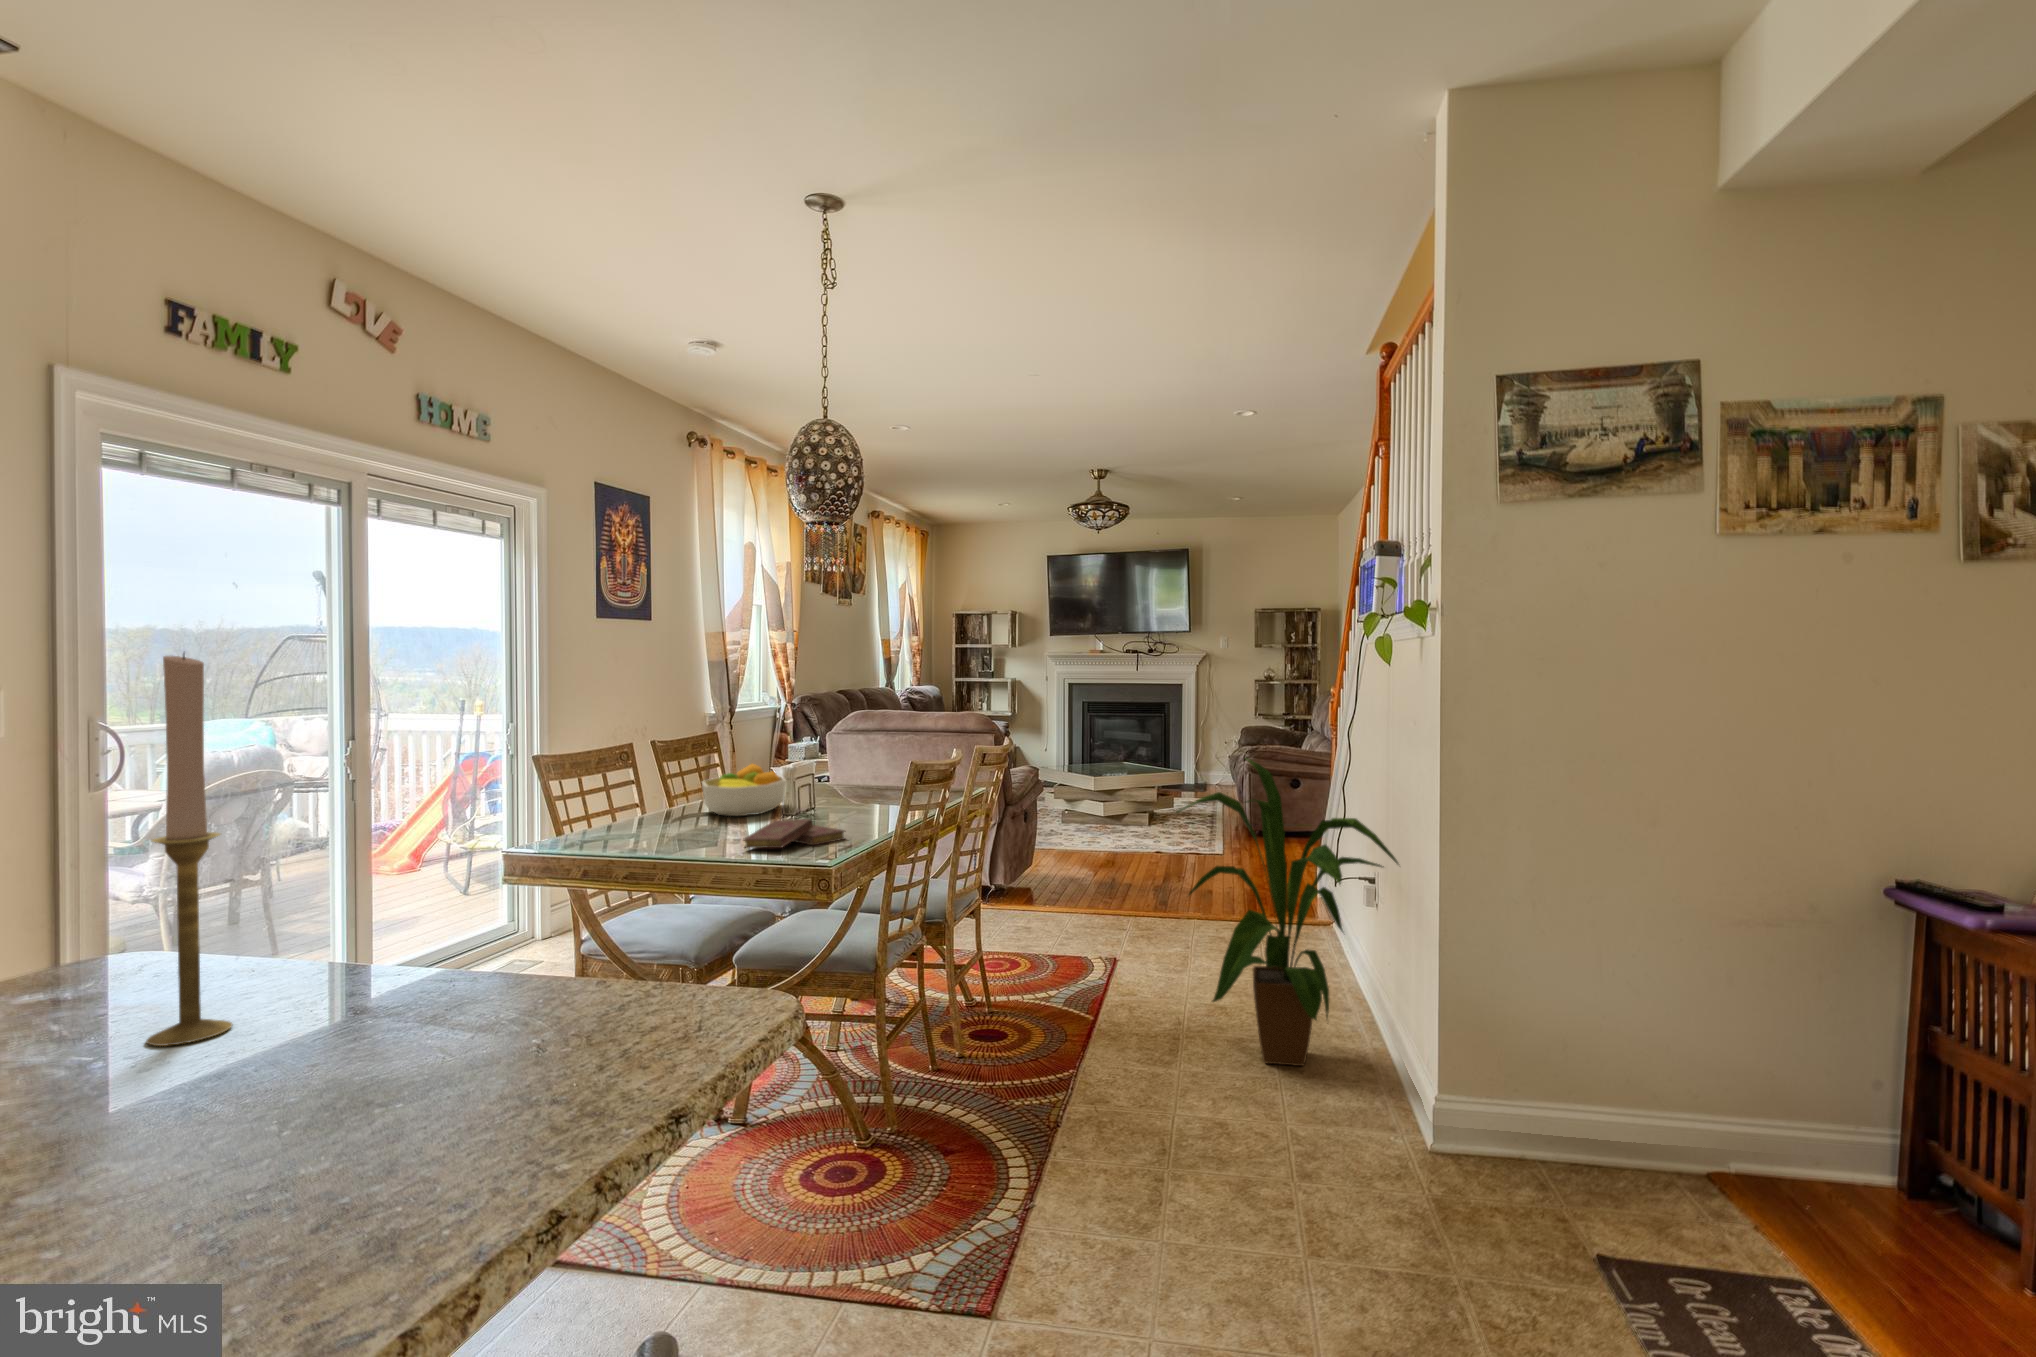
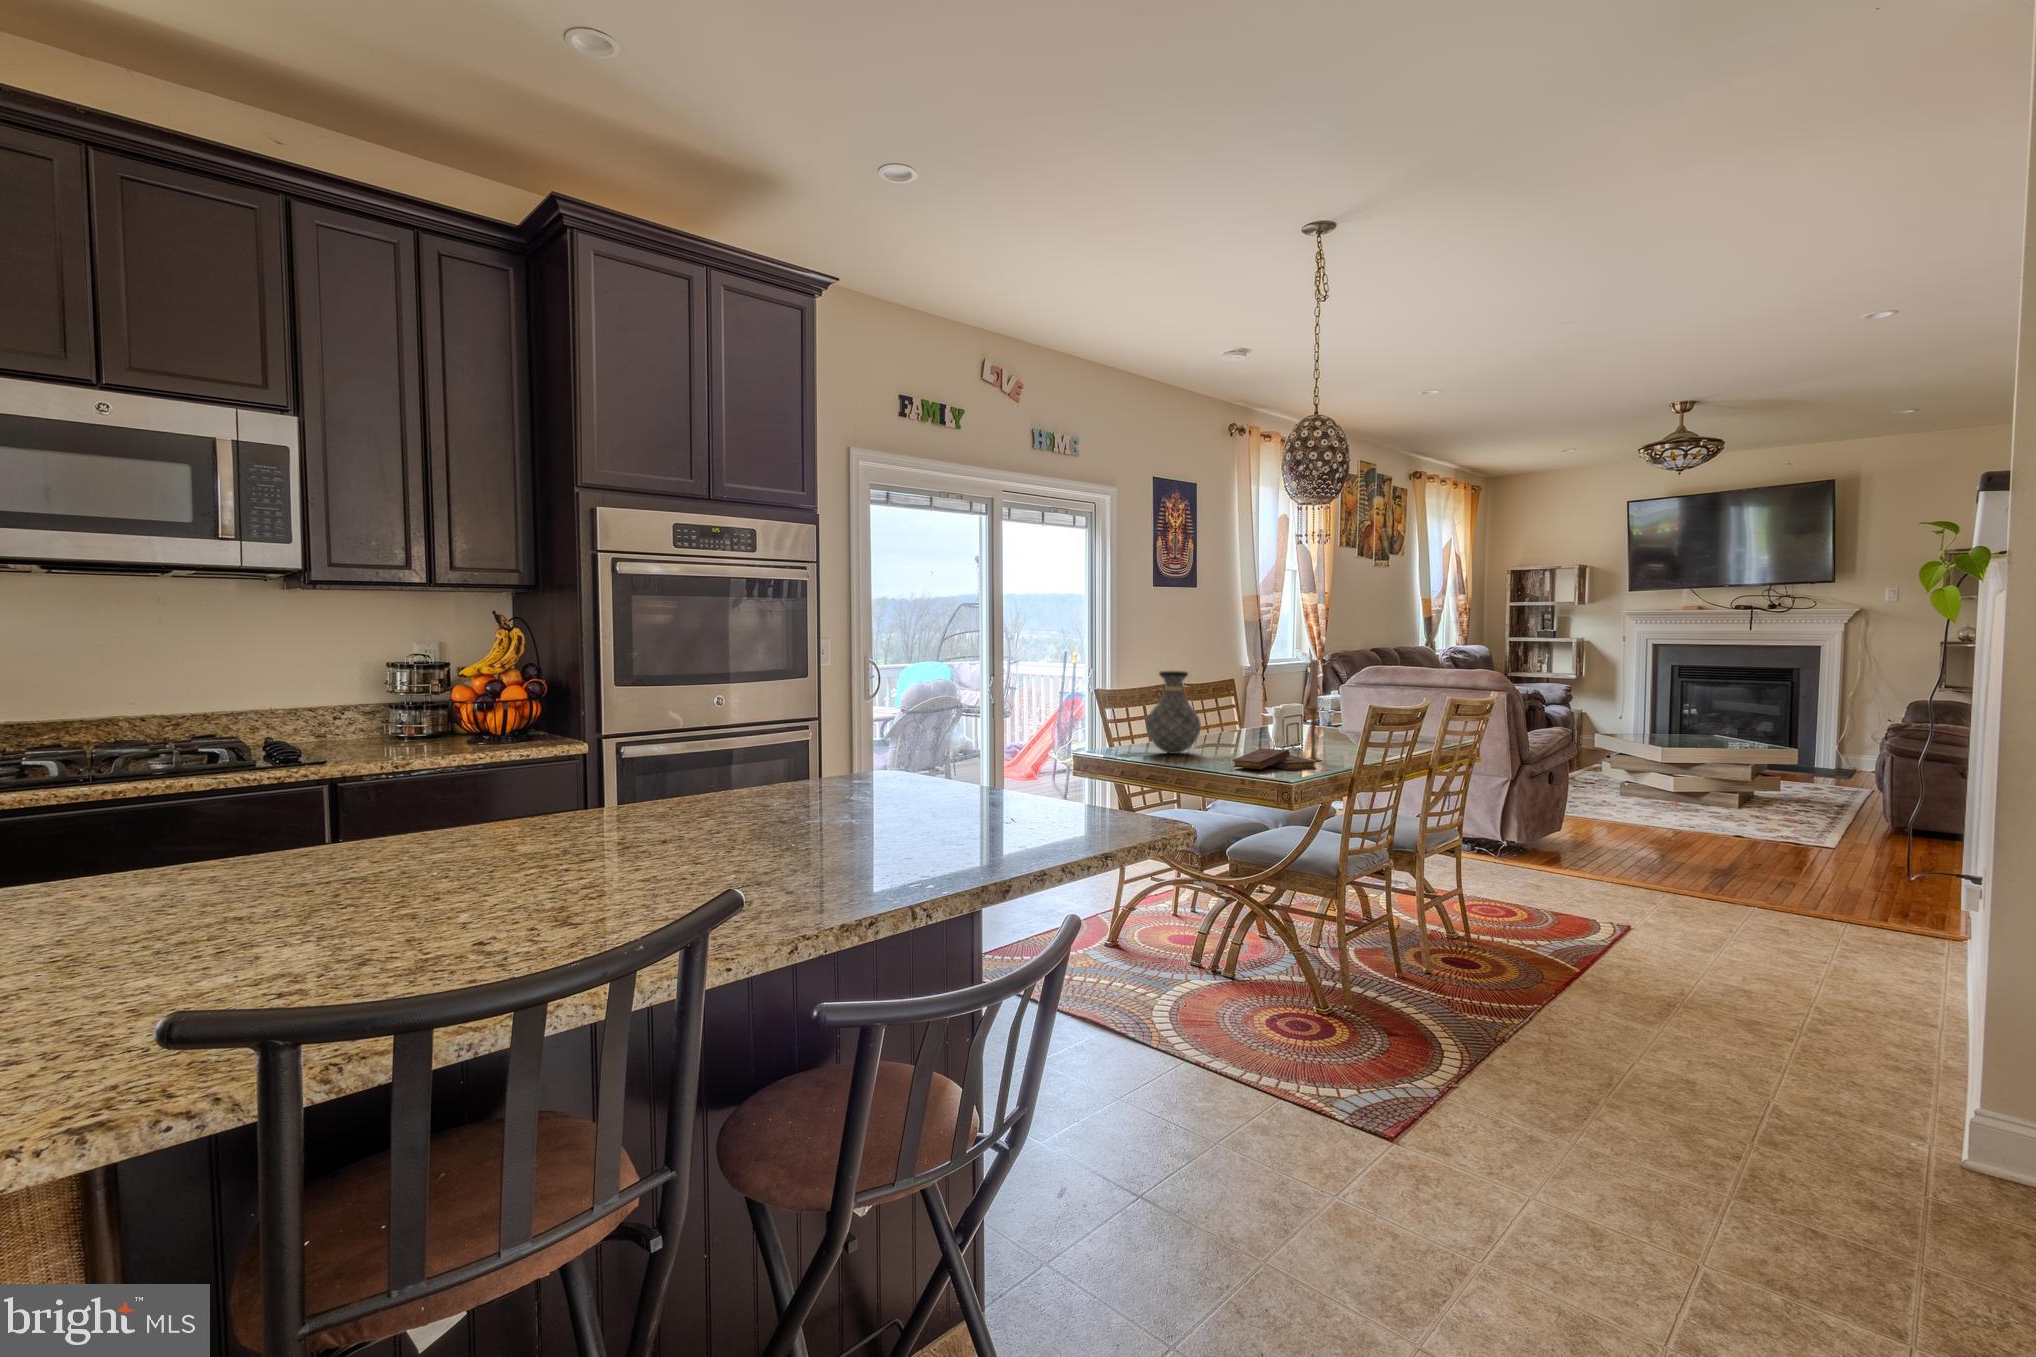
candlestick: present [146,653,232,1046] -> present [1308,659,1320,761]
vase: none [613,725,691,836] -> present [1146,671,1201,754]
house plant: present [1177,758,1398,1066] -> none [1669,727,1960,1058]
fruit bowl: present [702,764,786,816] -> none [1215,706,1281,746]

